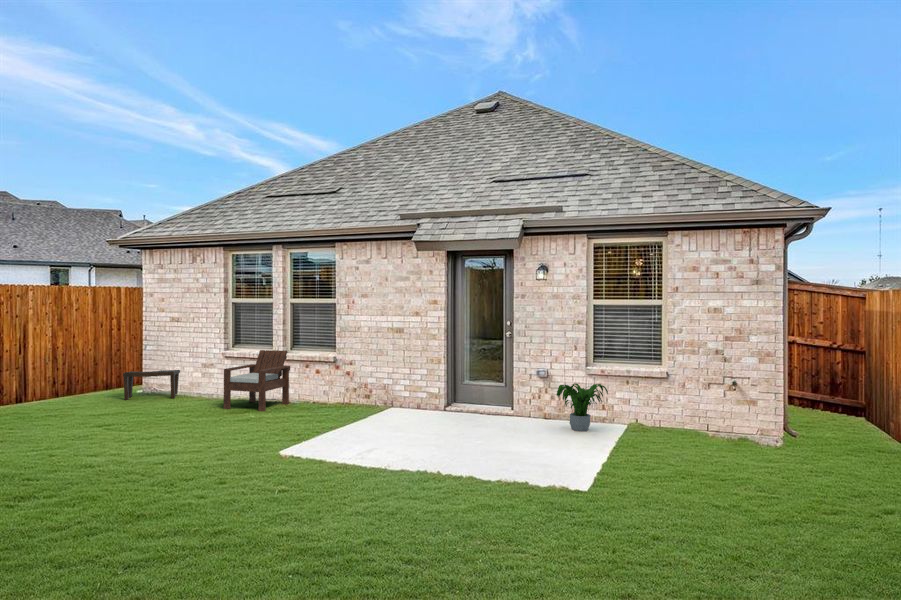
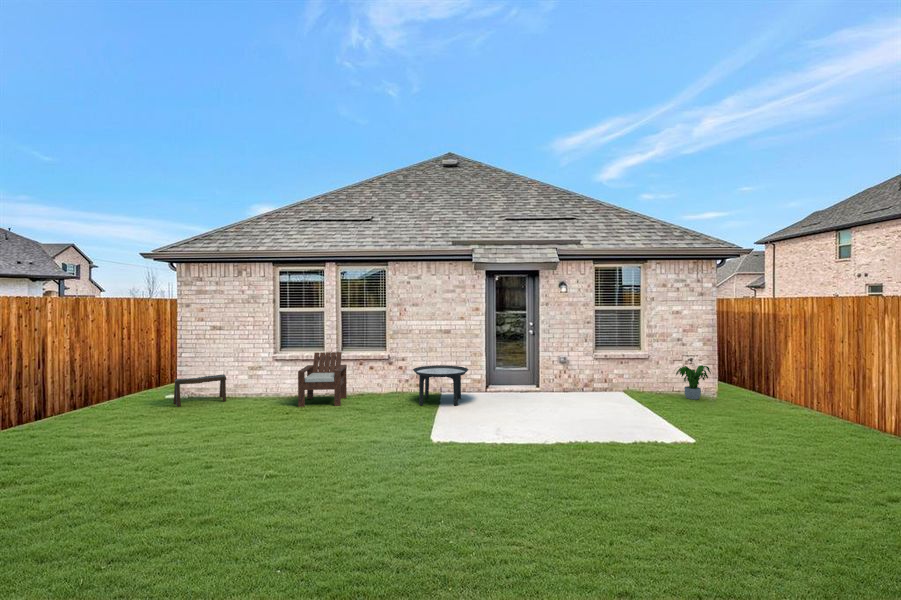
round table: none [341,372,411,423] -> present [413,365,468,406]
potted plant: present [557,384,608,431] -> present [676,365,711,399]

